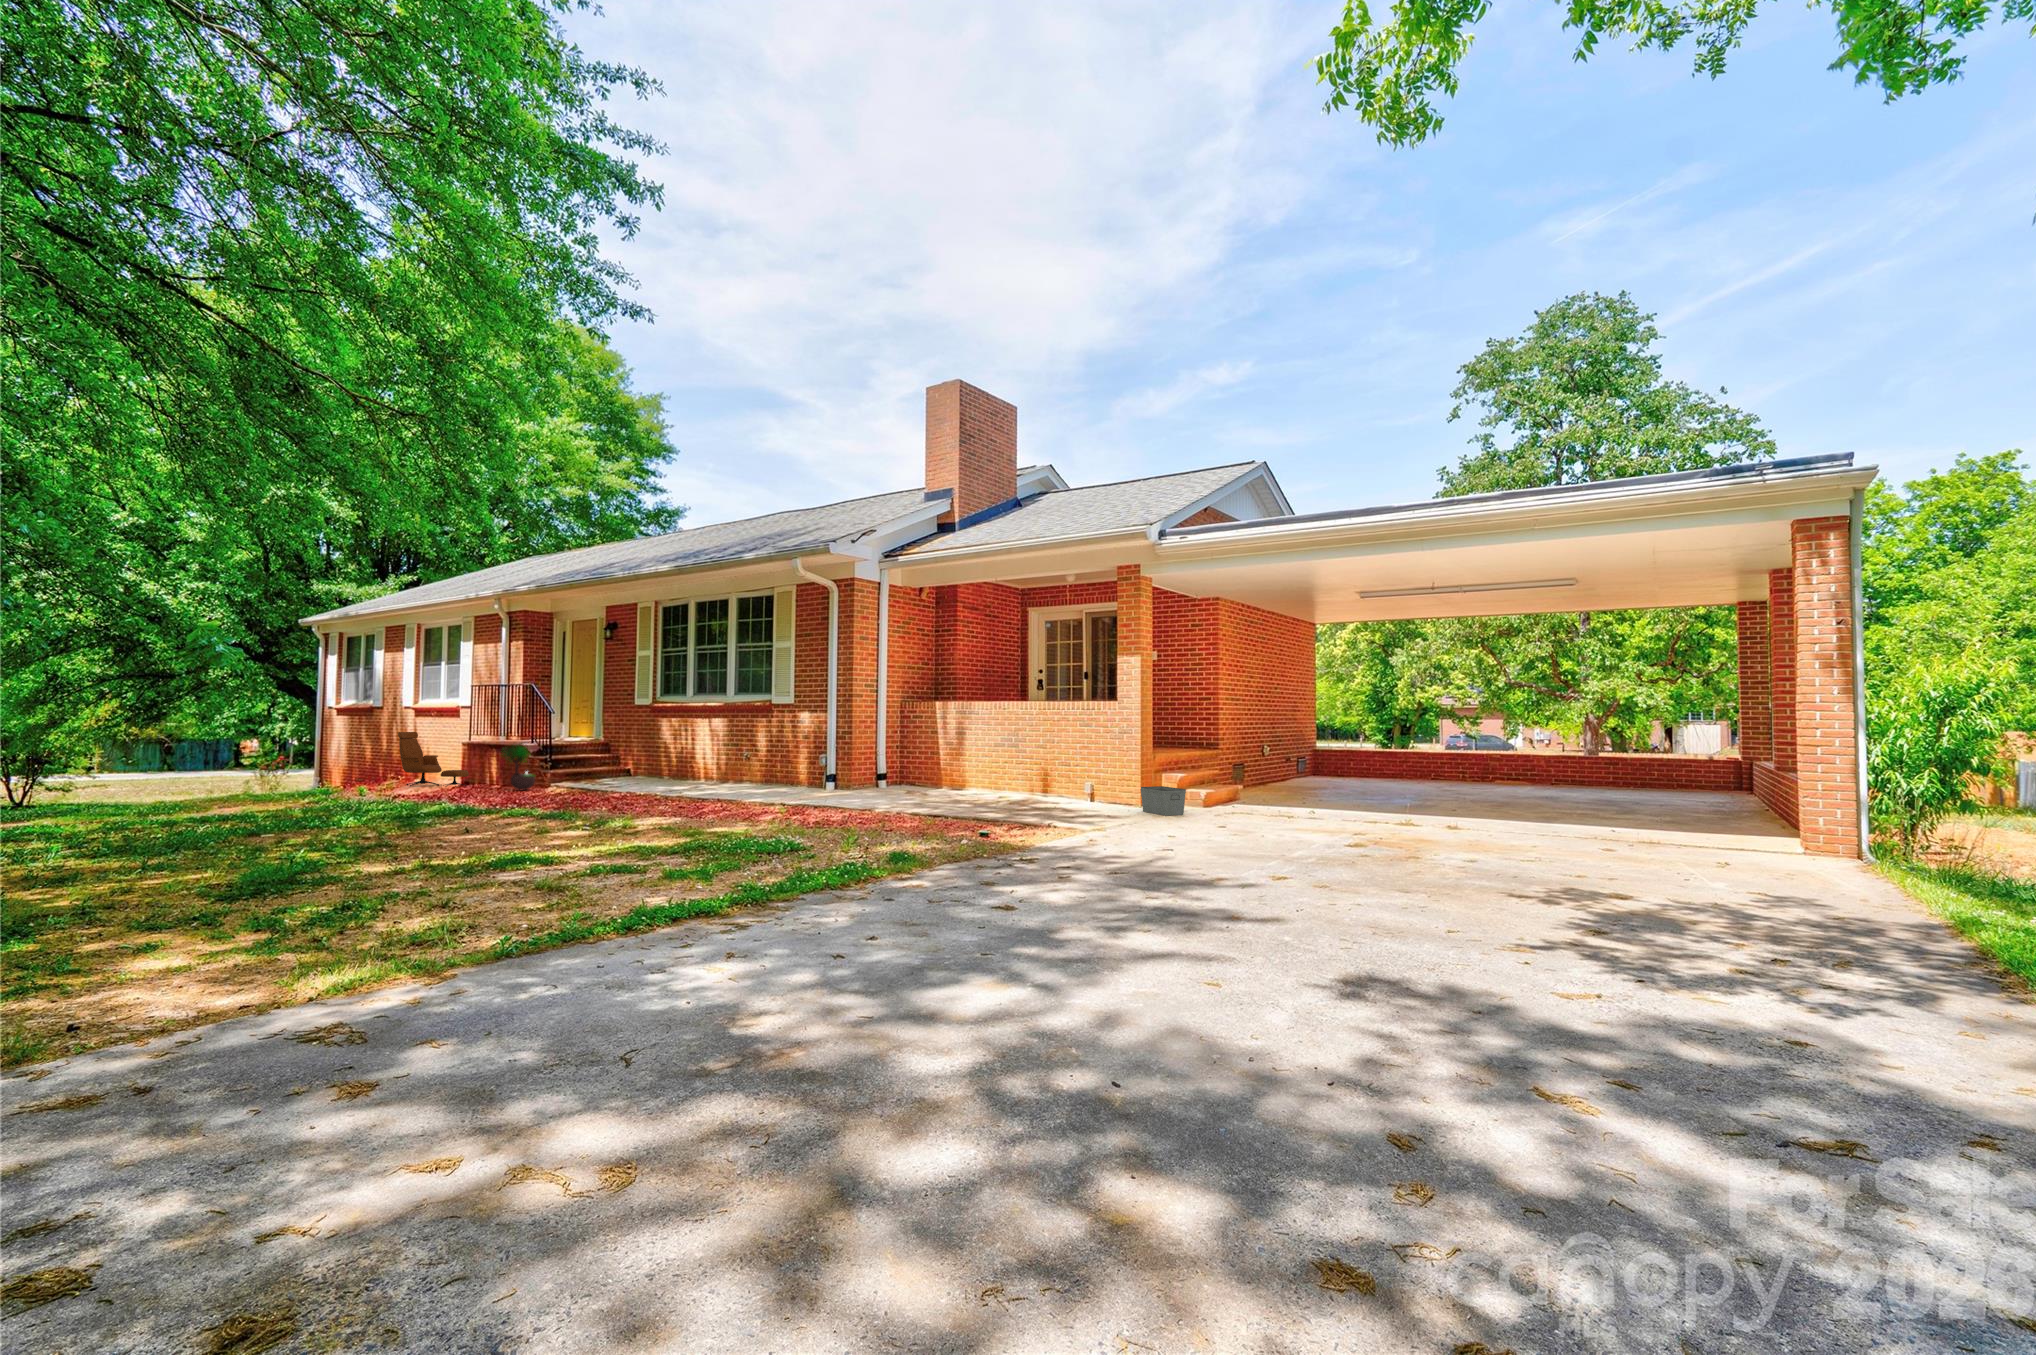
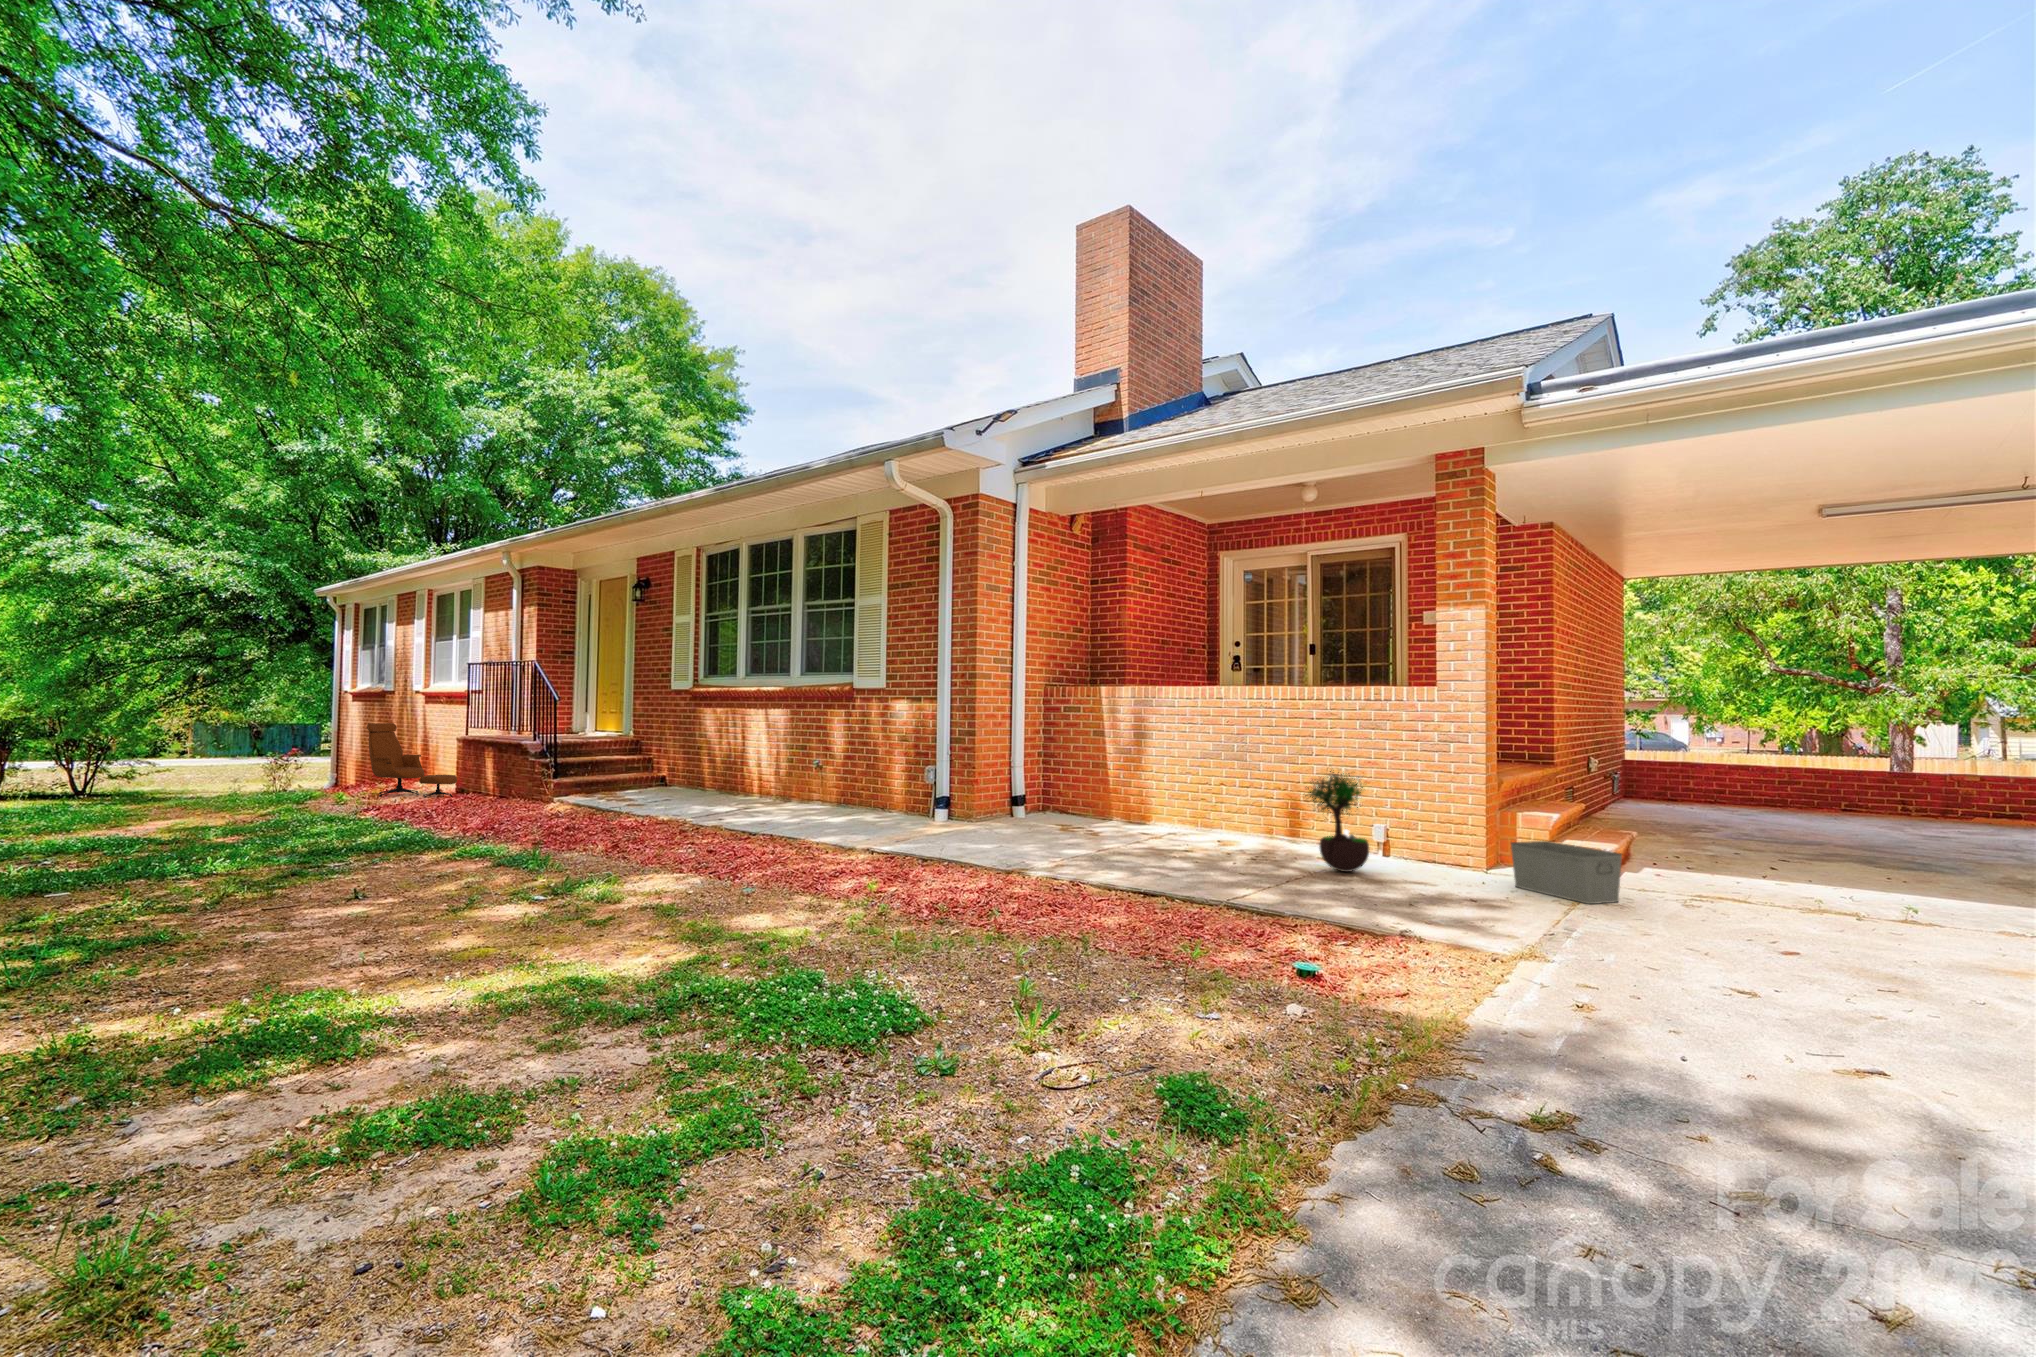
potted tree: present [503,745,535,790] -> present [1305,771,1369,872]

